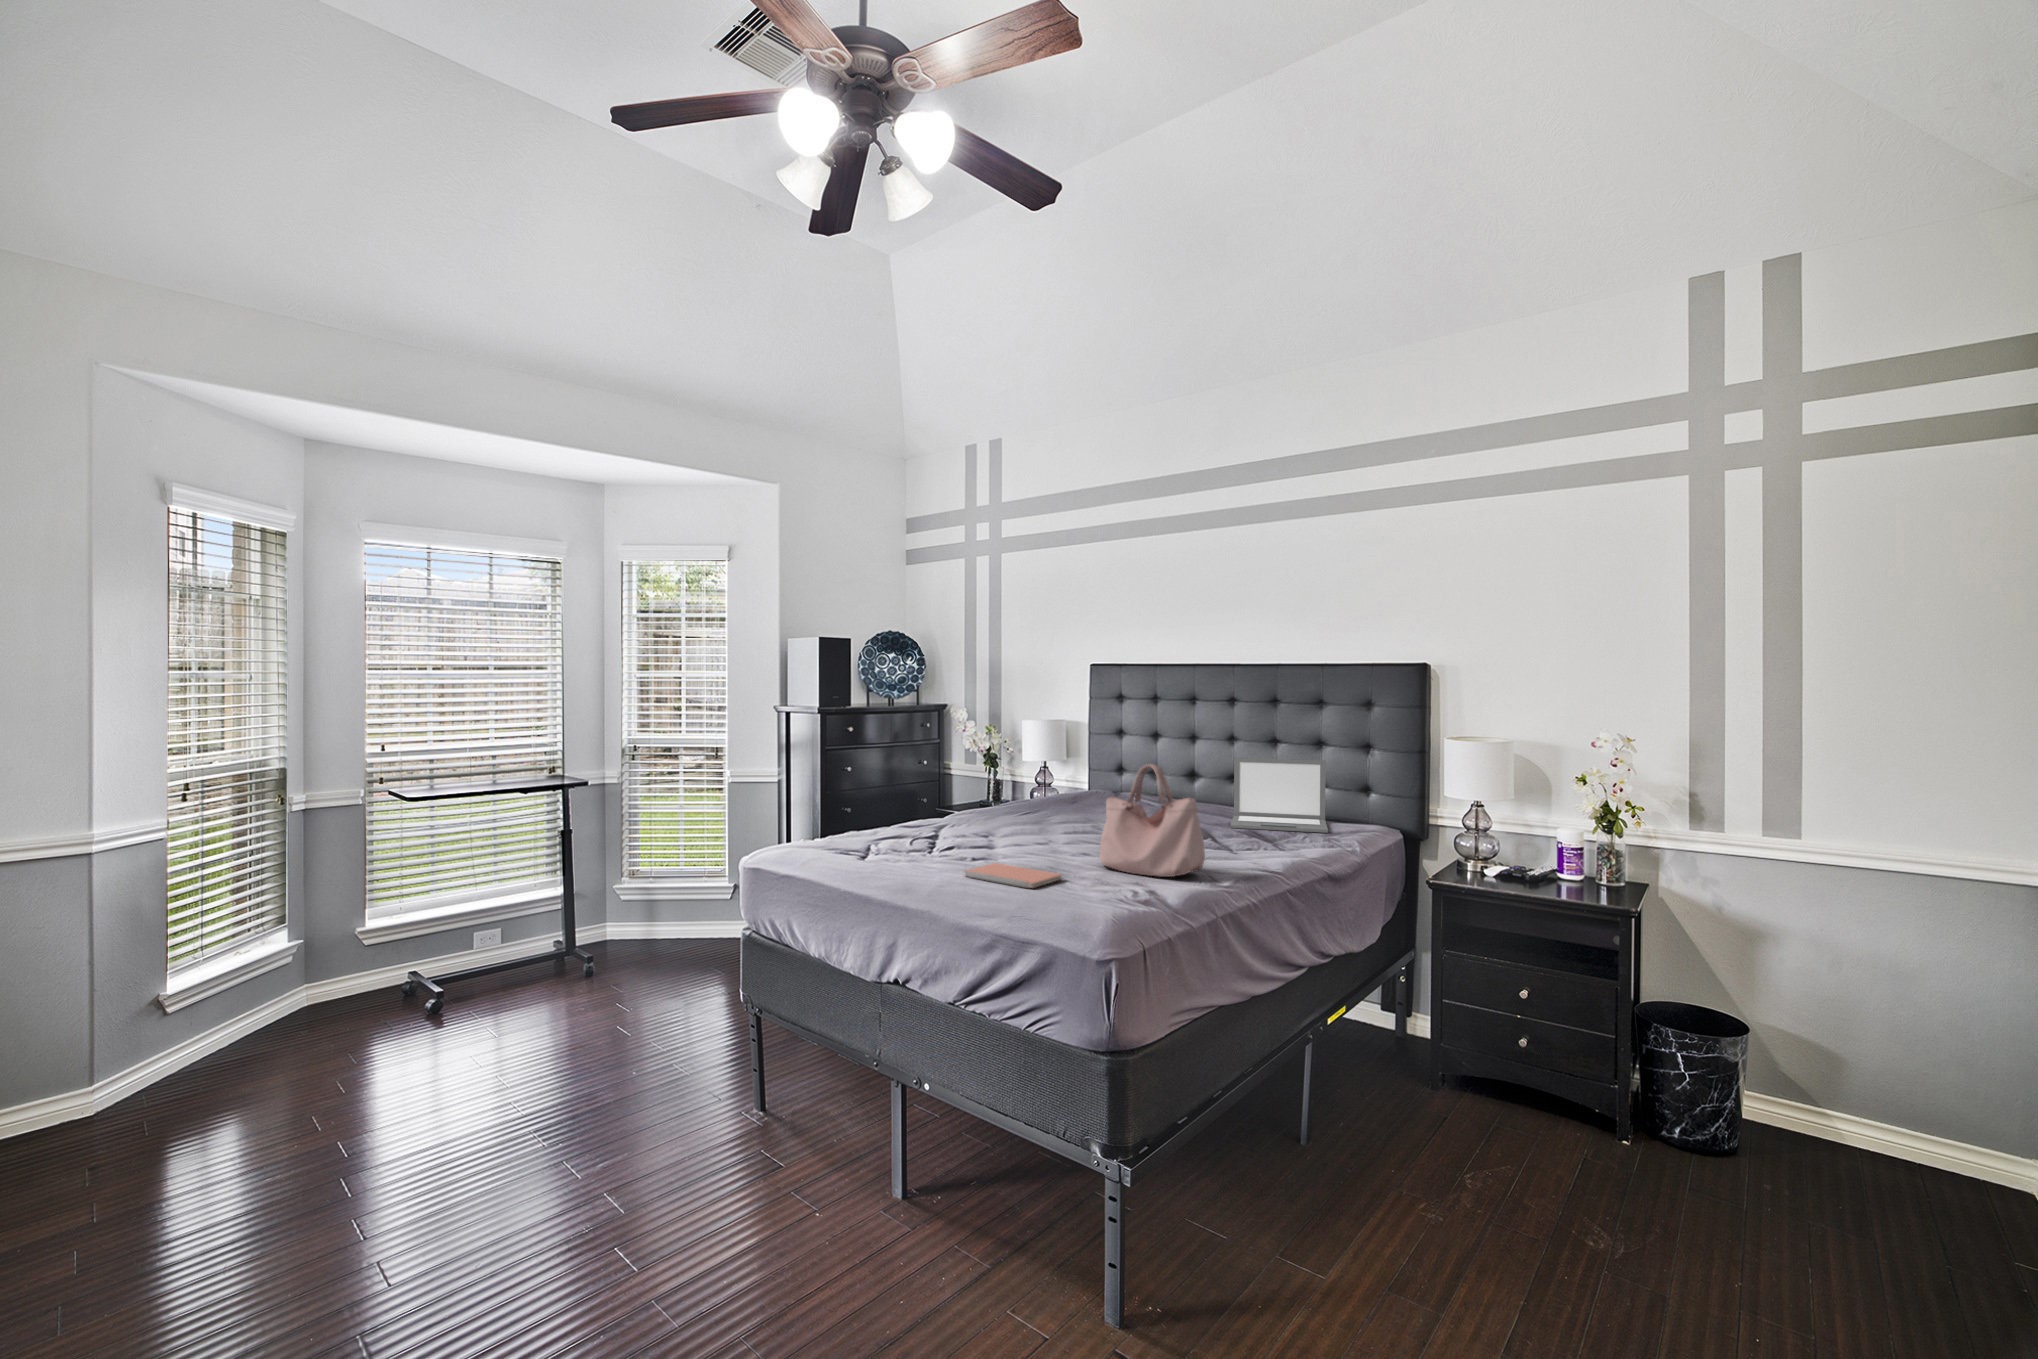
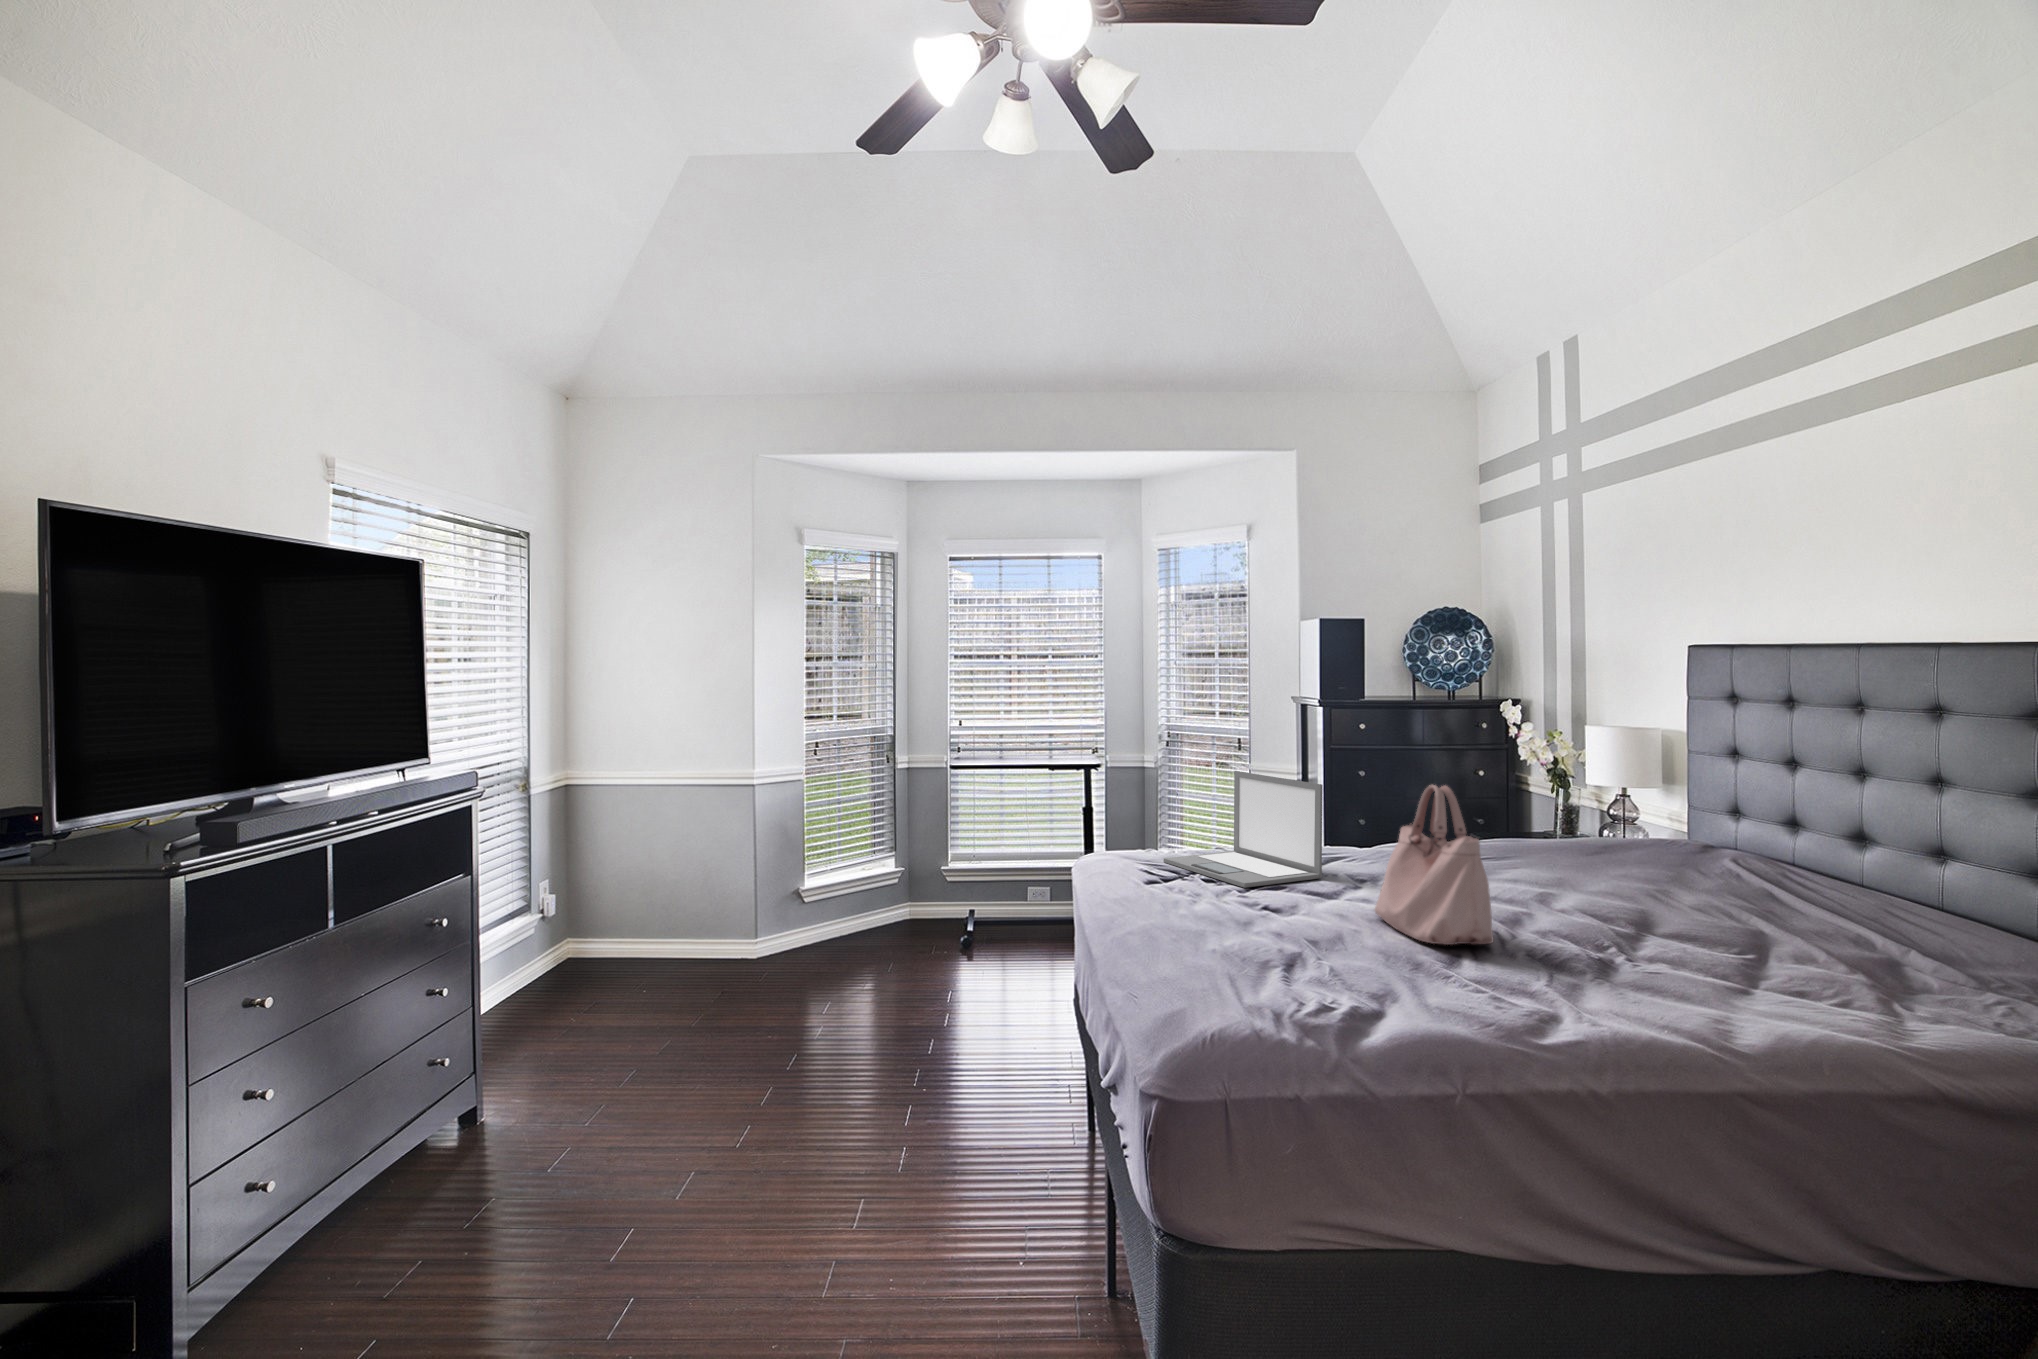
laptop: present [1230,758,1328,833] -> present [1164,771,1323,888]
notebook: present [964,863,1062,888] -> none [1196,887,1289,919]

